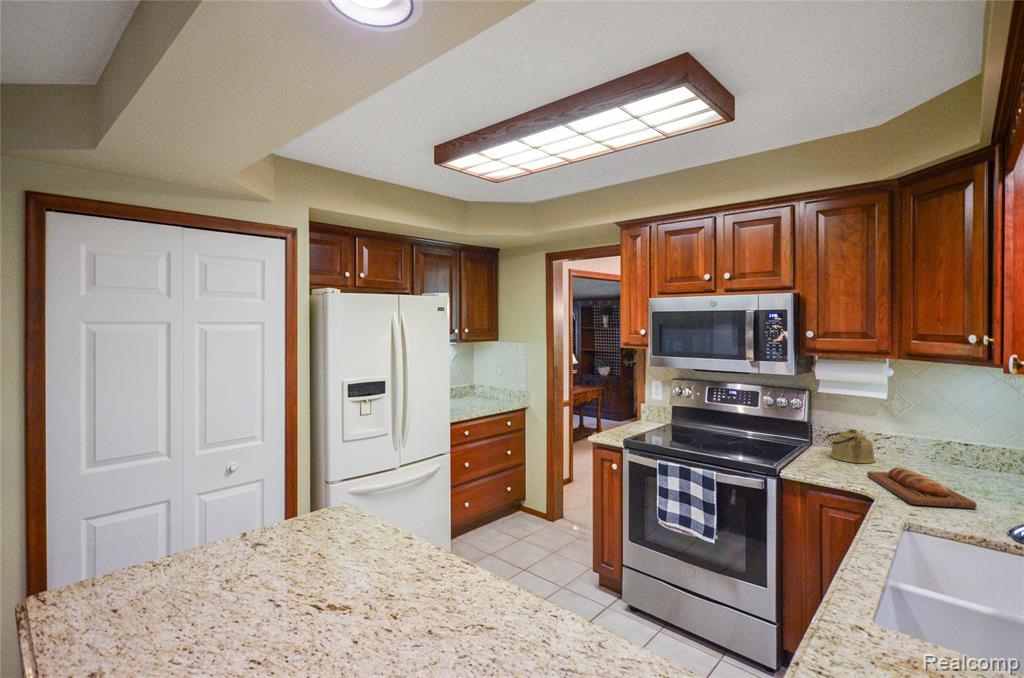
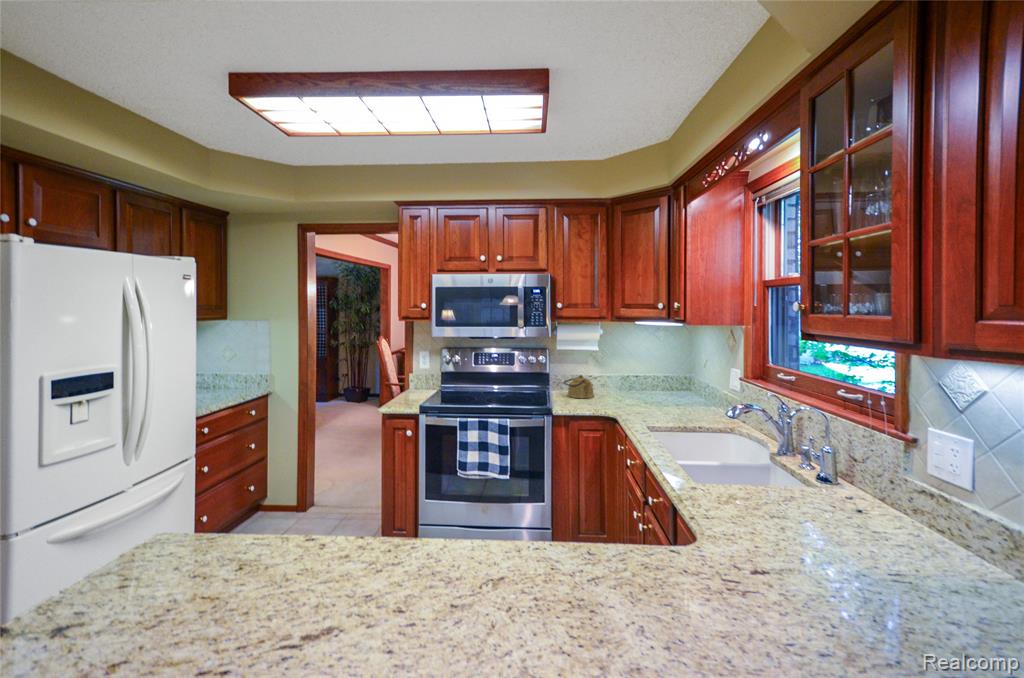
bread loaf: present [867,467,977,509] -> none [600,395,665,416]

